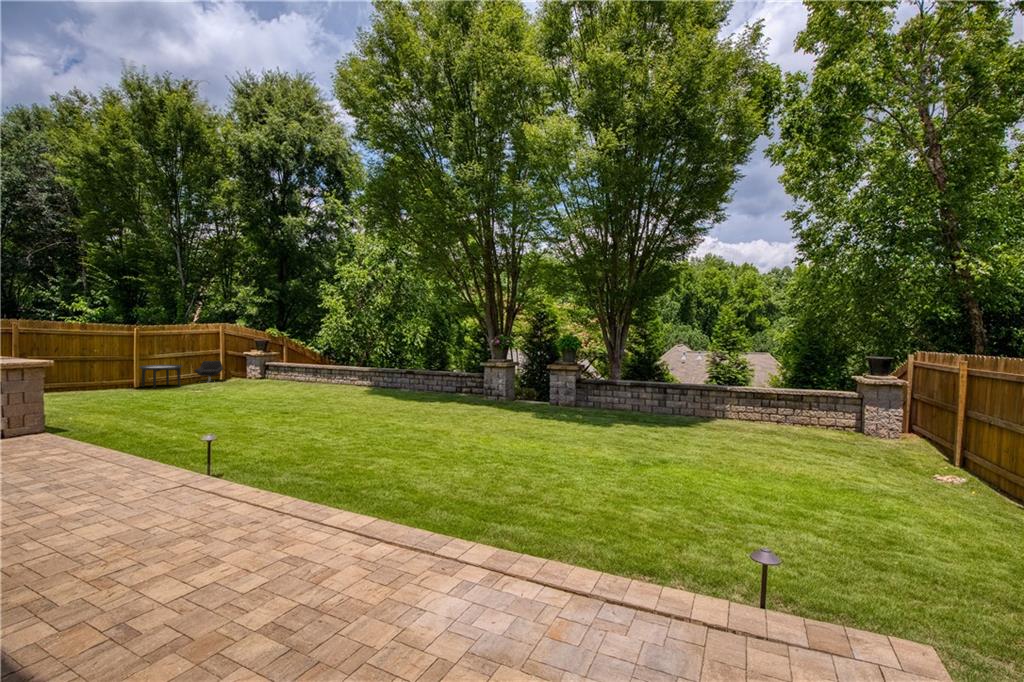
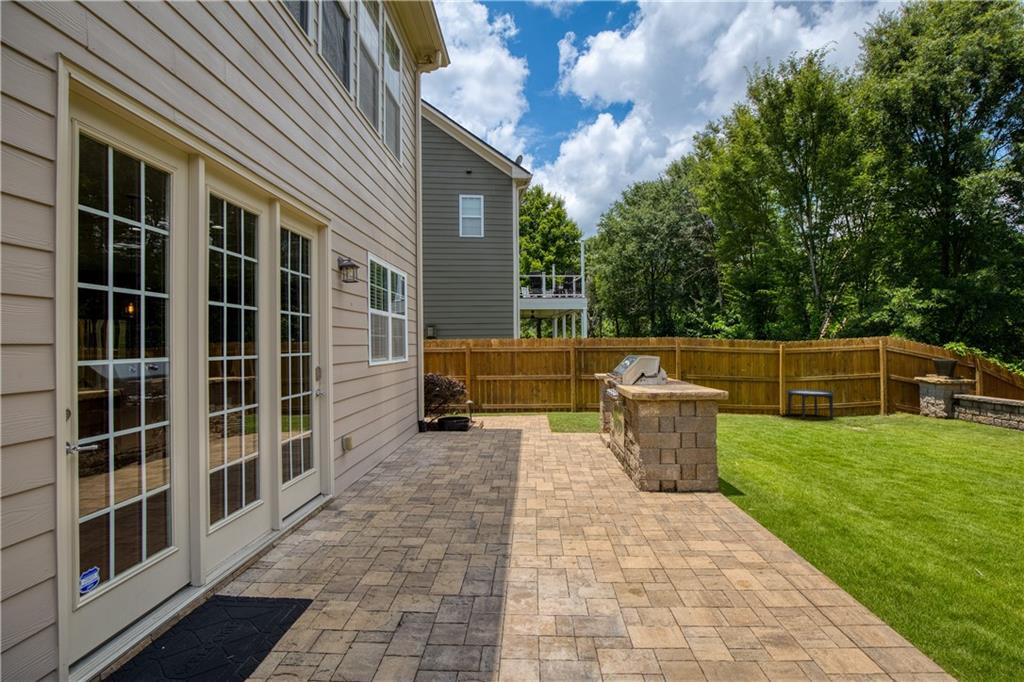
lounge chair: present [195,361,223,382] -> none [848,387,887,417]

